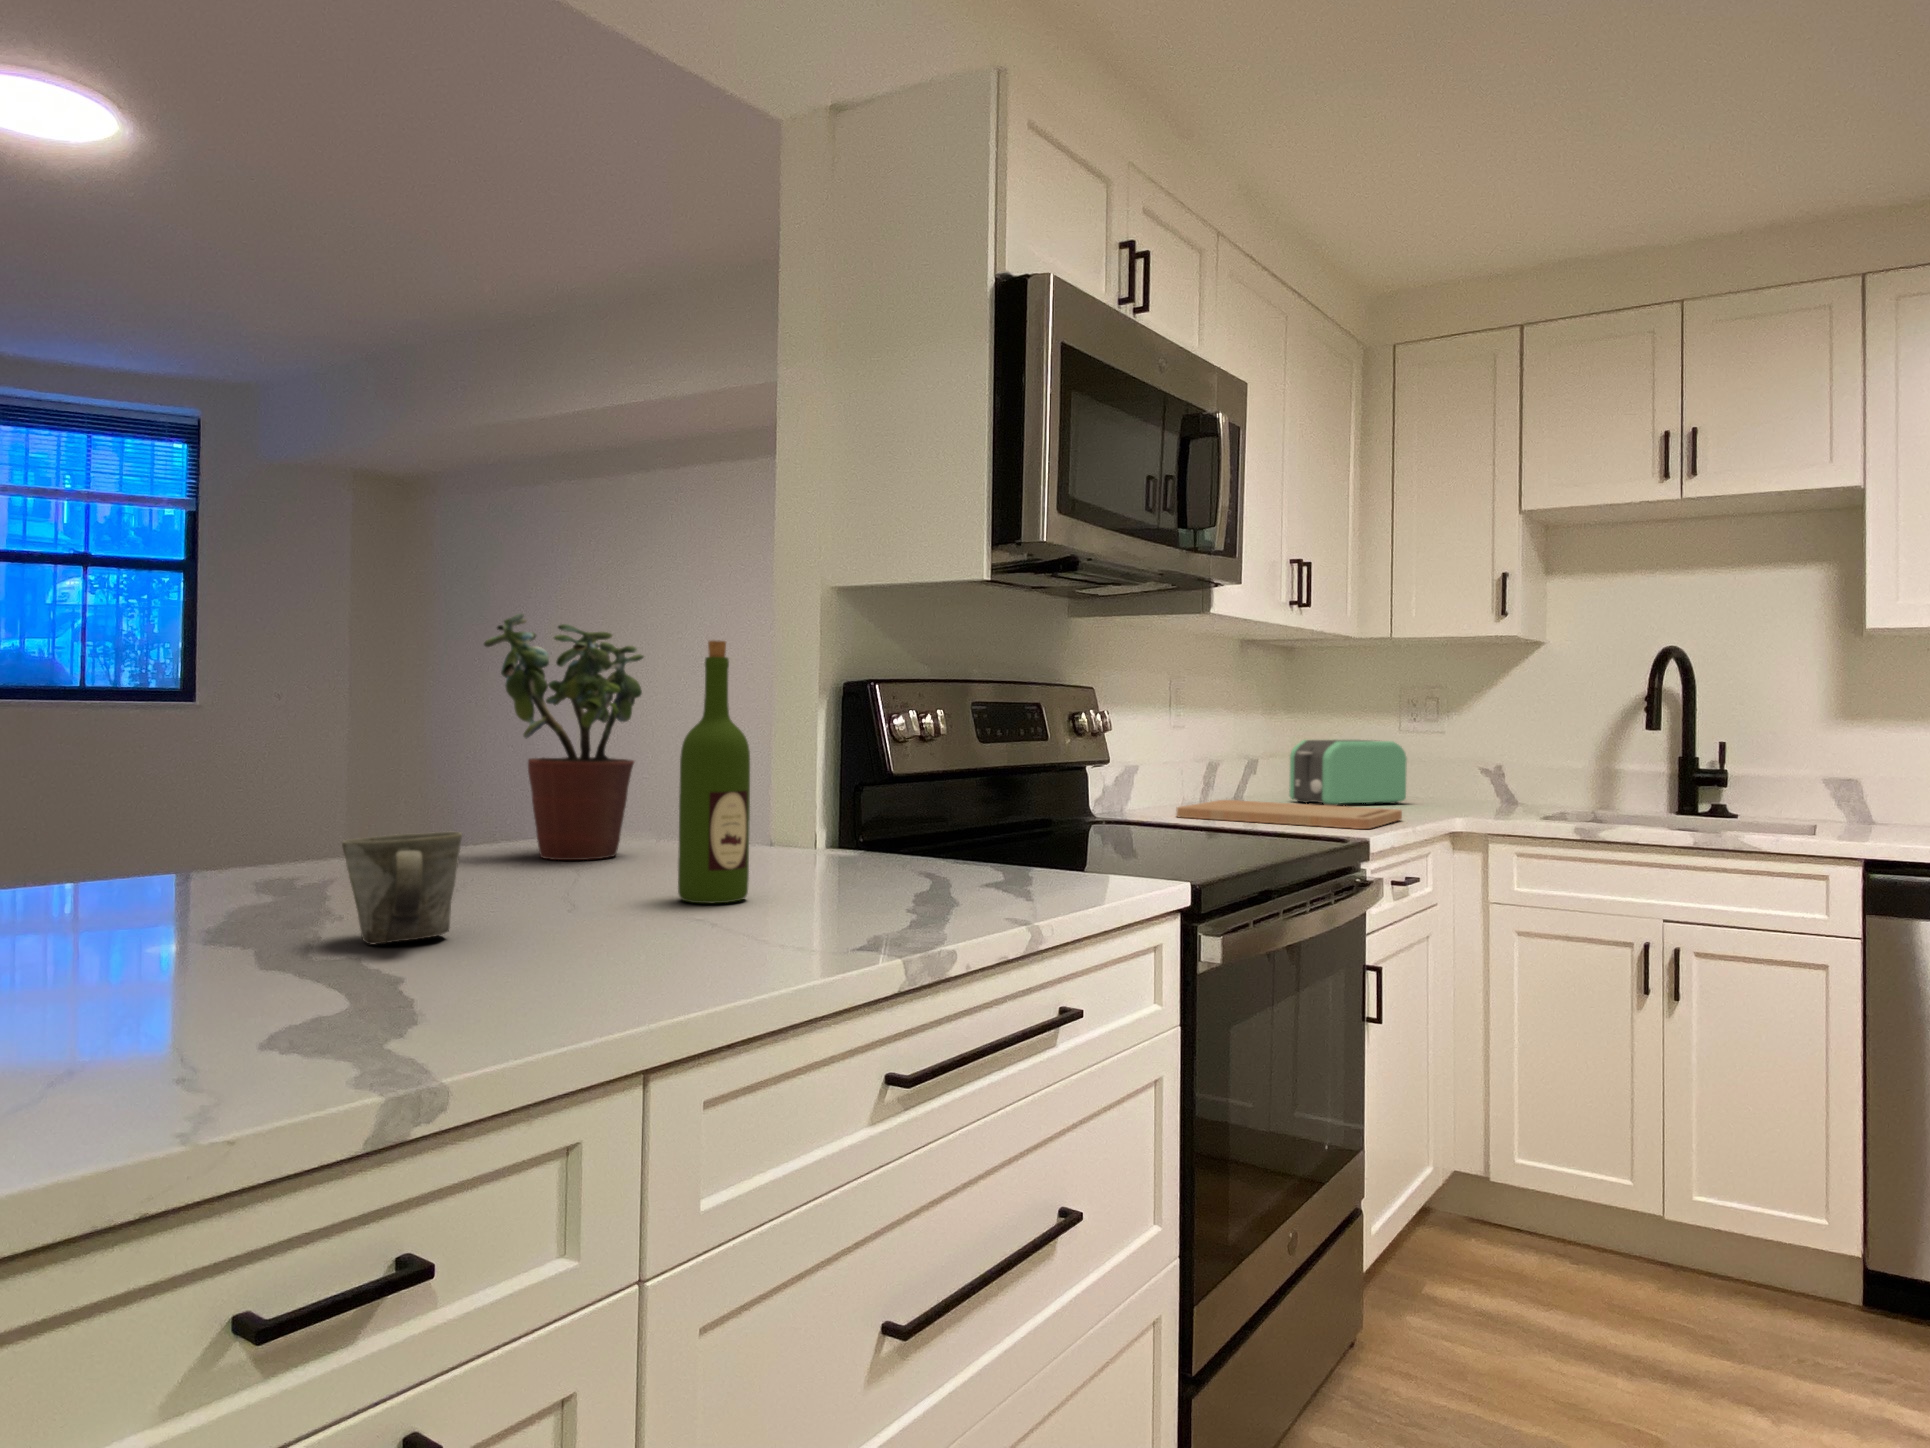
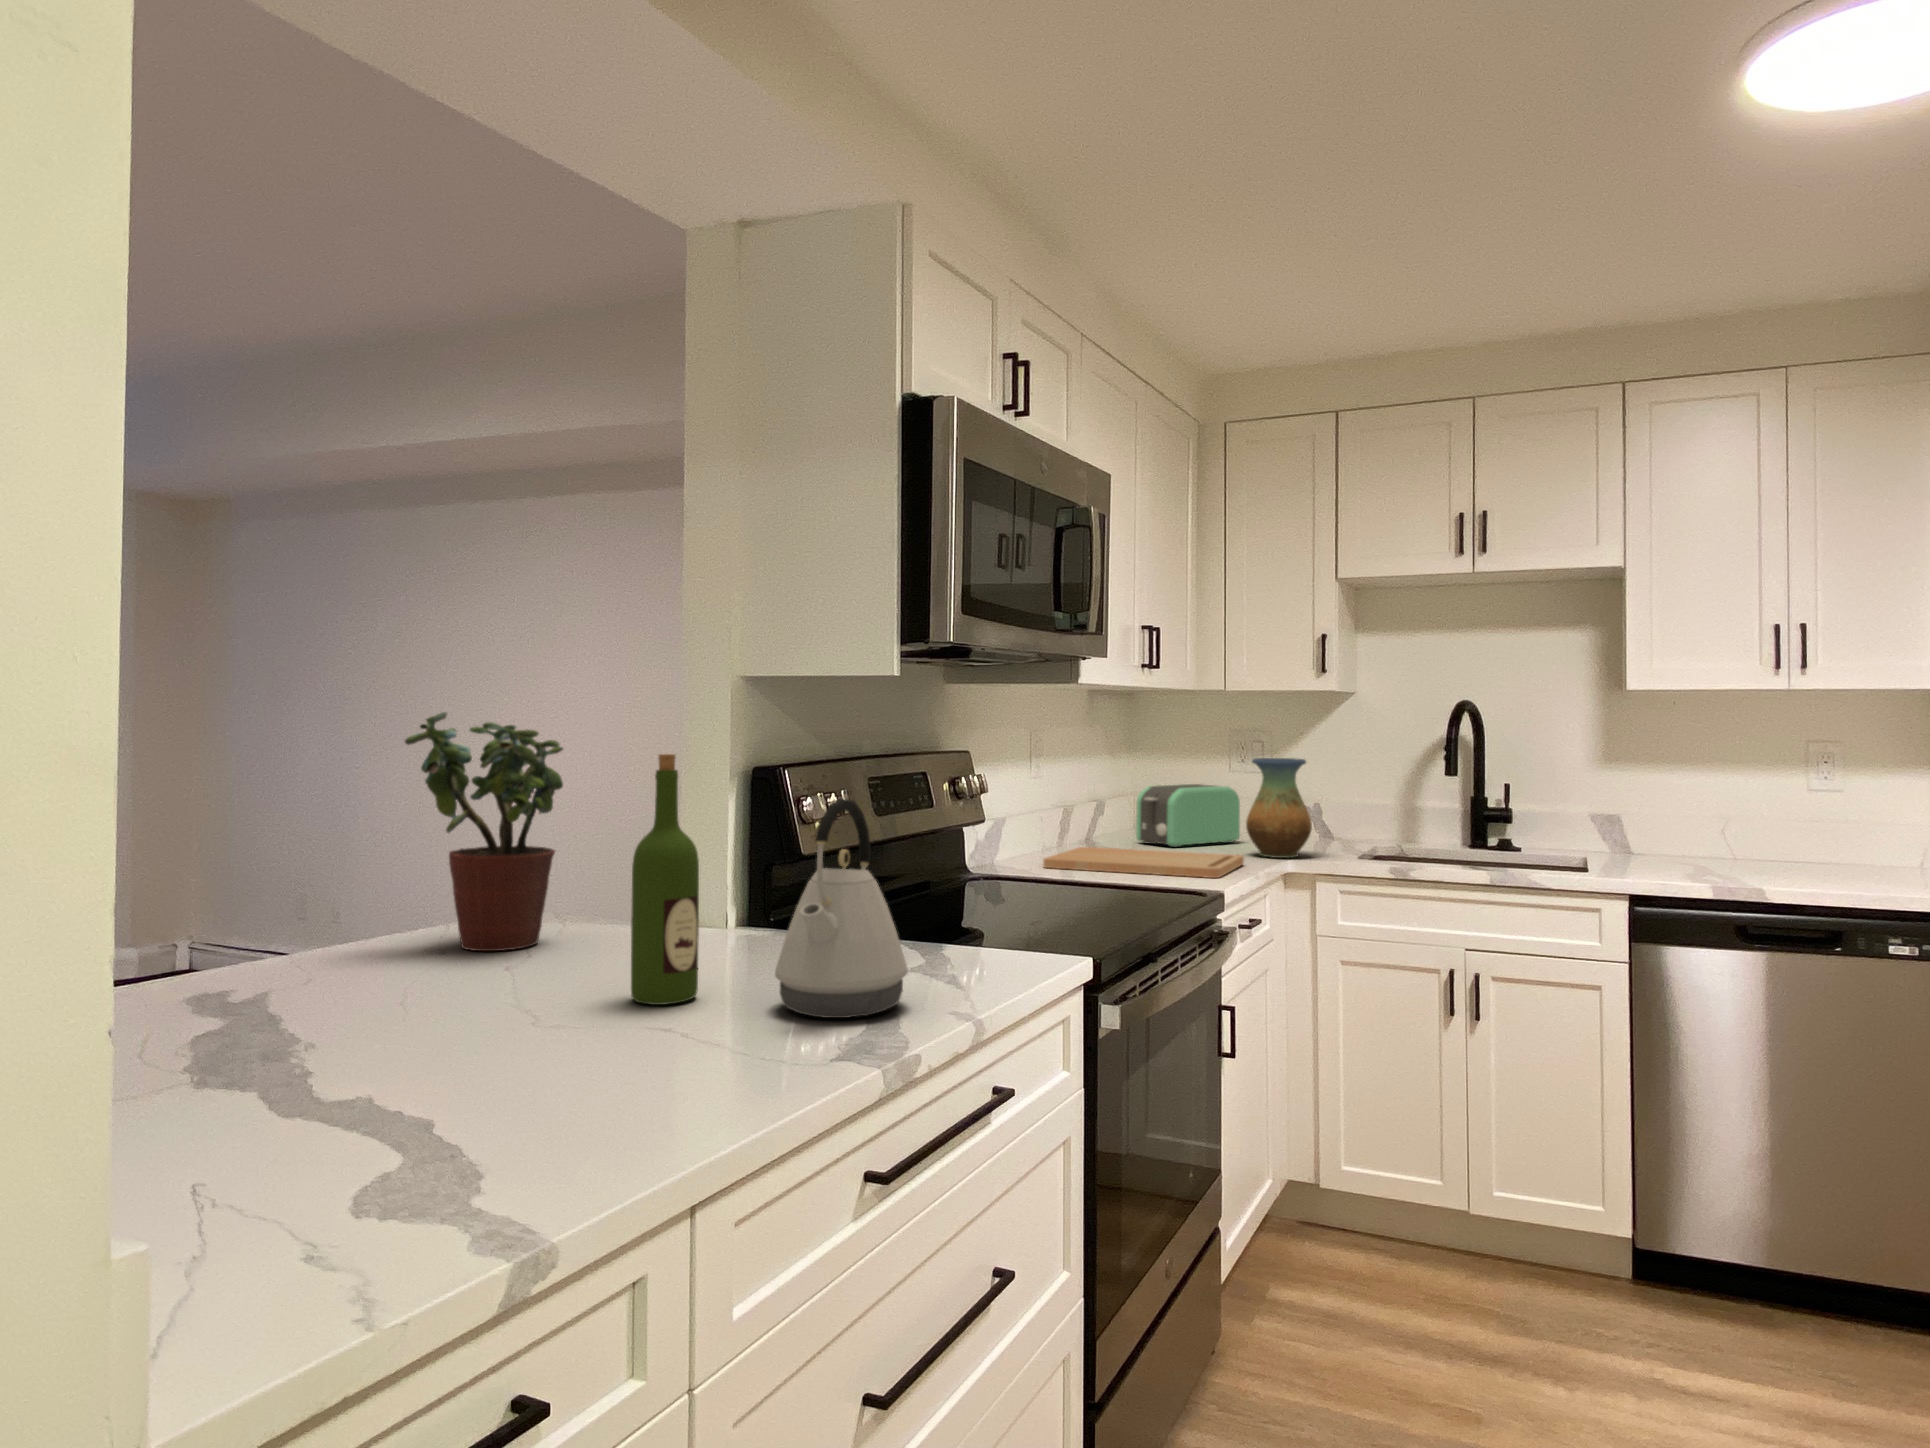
kettle: none [821,686,965,920] -> present [775,798,908,1018]
vase: none [1409,707,1485,816] -> present [1246,758,1312,858]
mug: present [342,832,462,945] -> none [329,960,446,1078]

